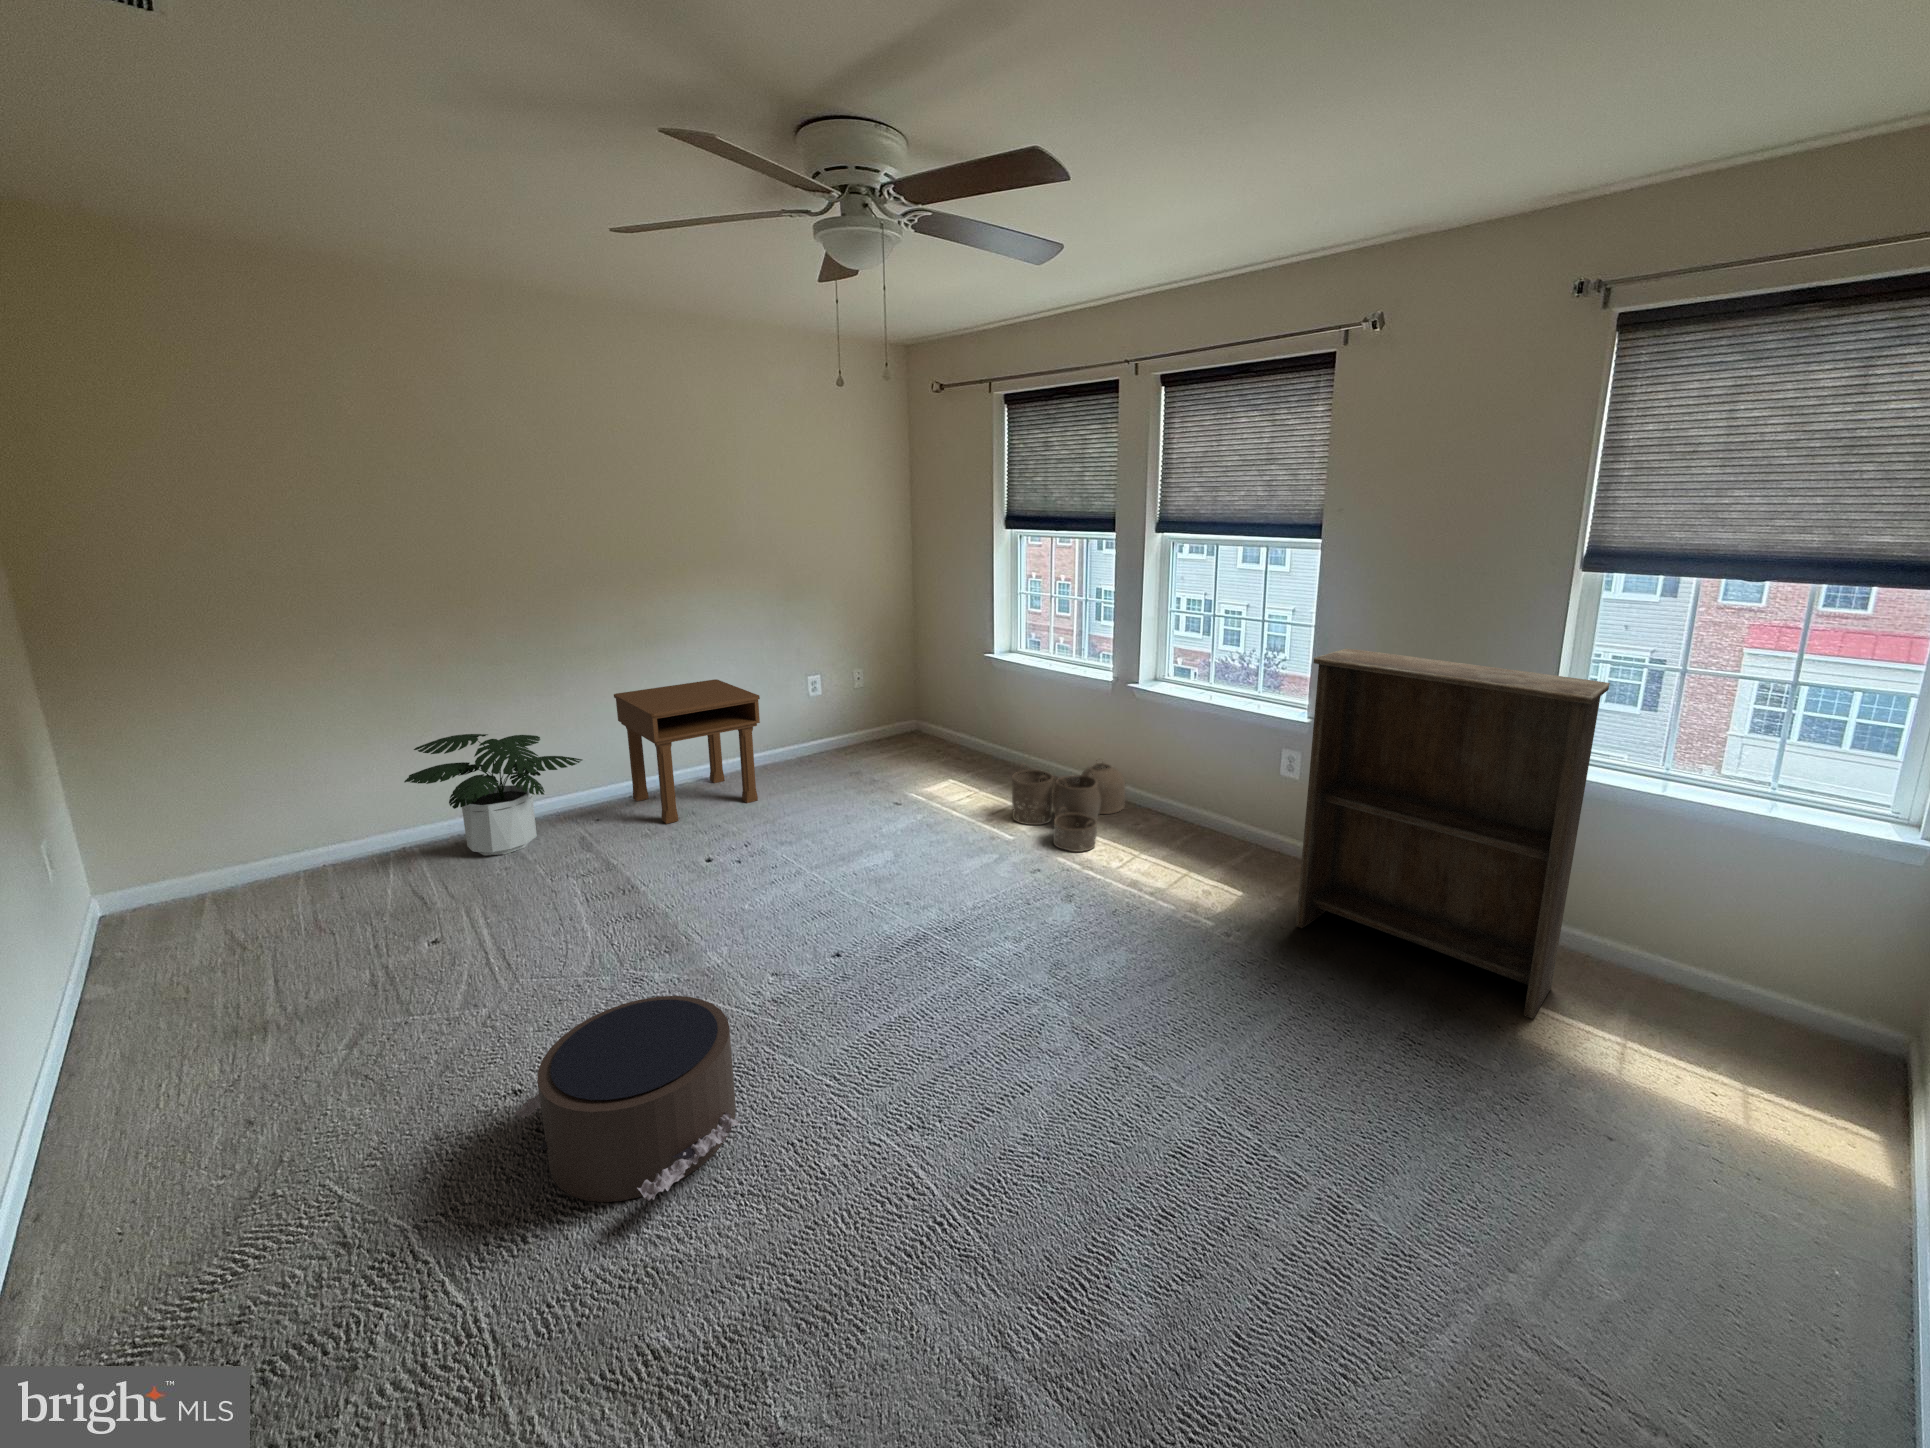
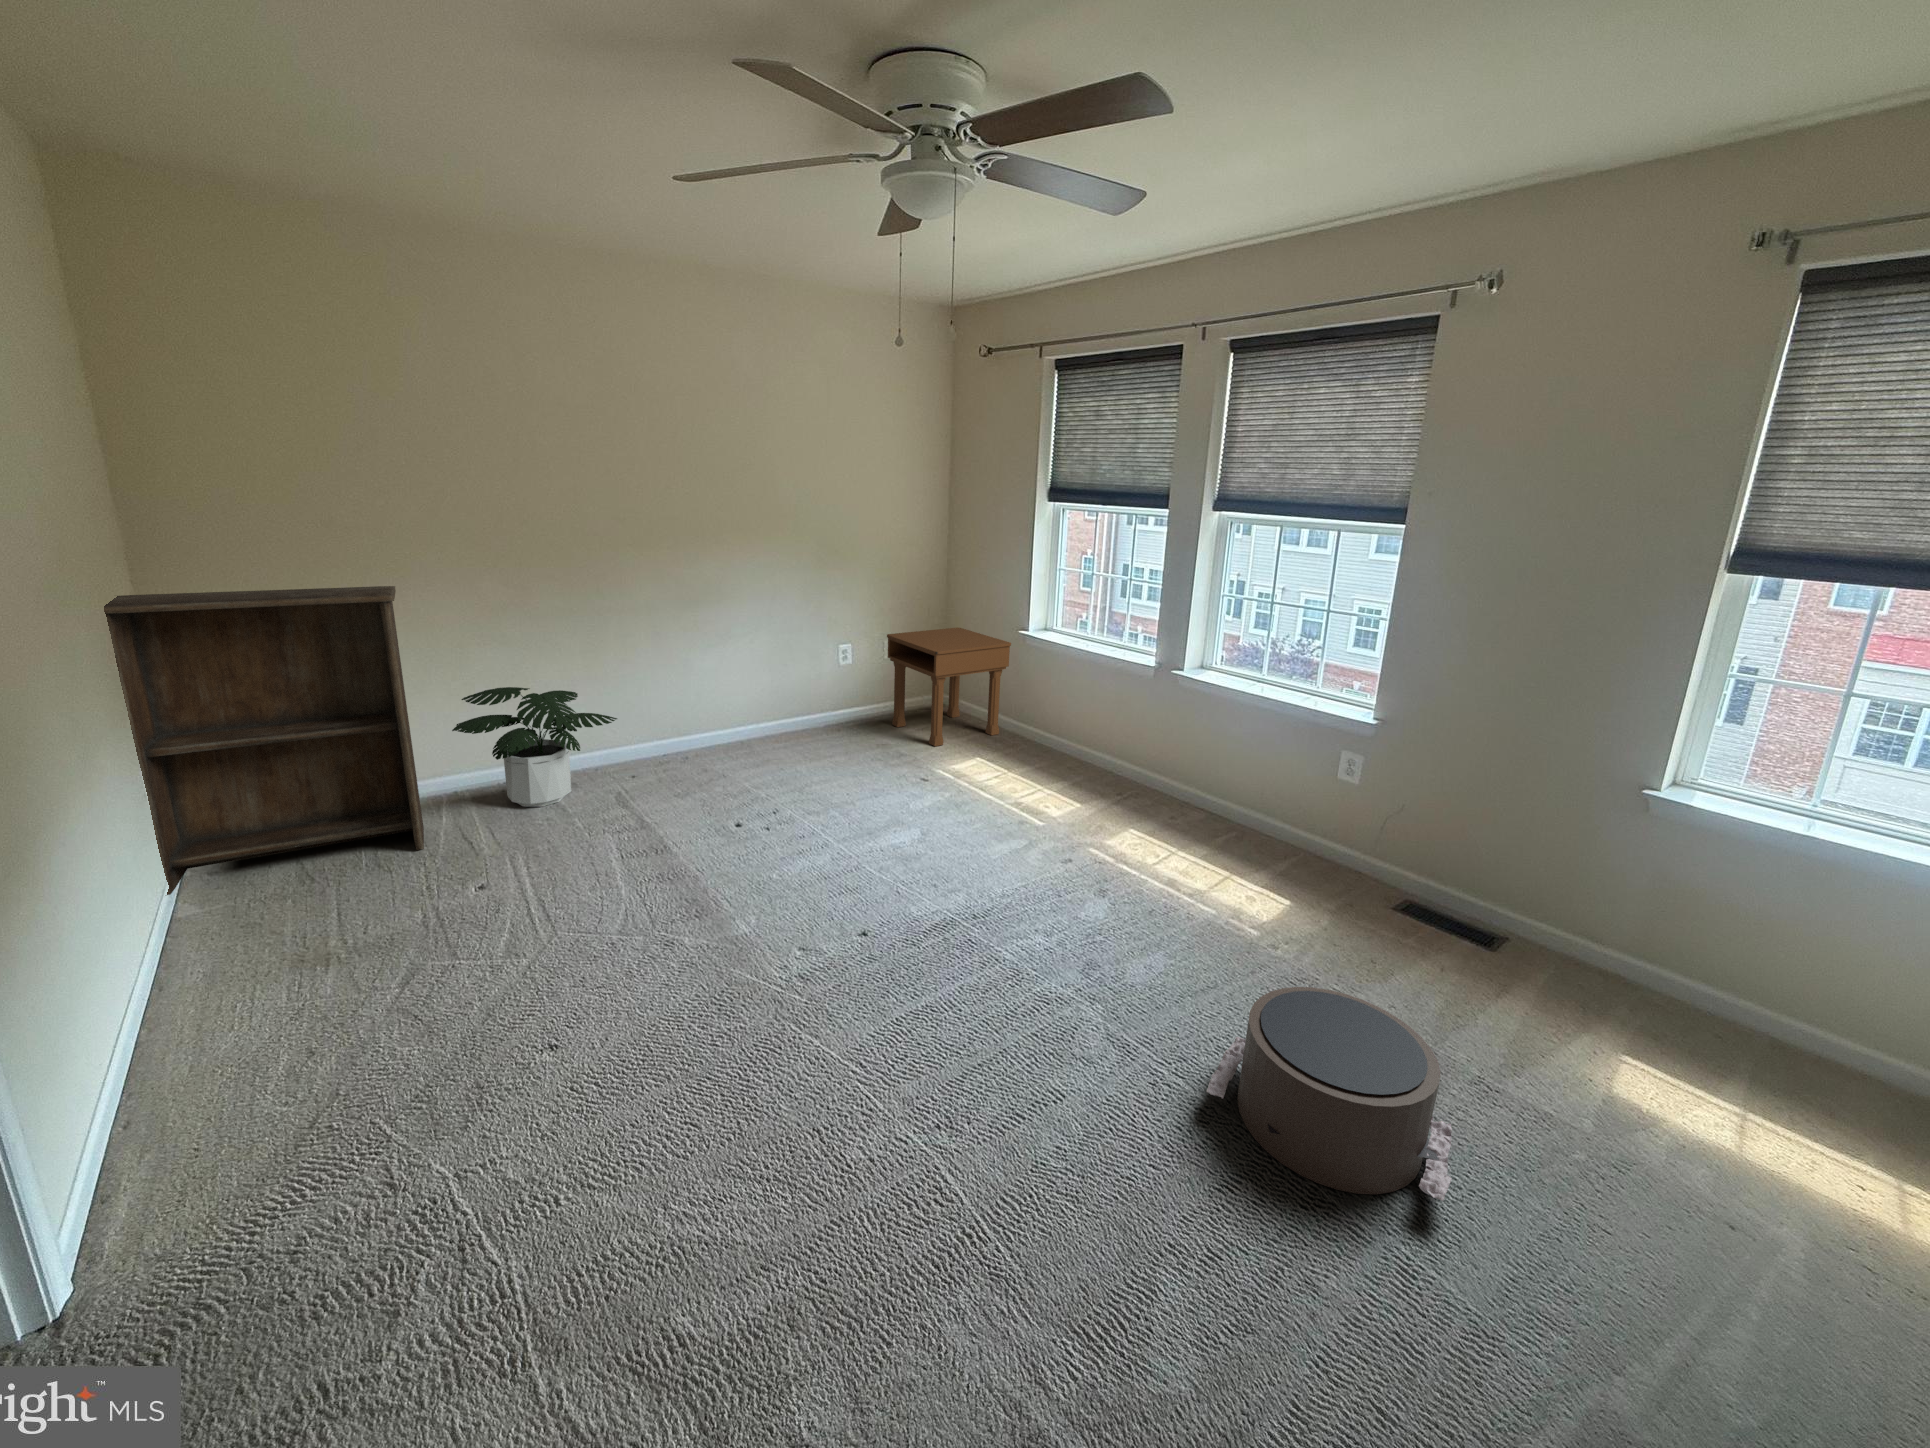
bookshelf: present [1296,649,1610,1018] -> present [104,586,424,895]
nightstand: present [614,679,760,824] -> present [887,628,1011,746]
woven basket: present [1012,760,1125,852] -> none [1040,748,1162,846]
pouf: present [515,996,741,1202] -> present [1207,987,1452,1201]

